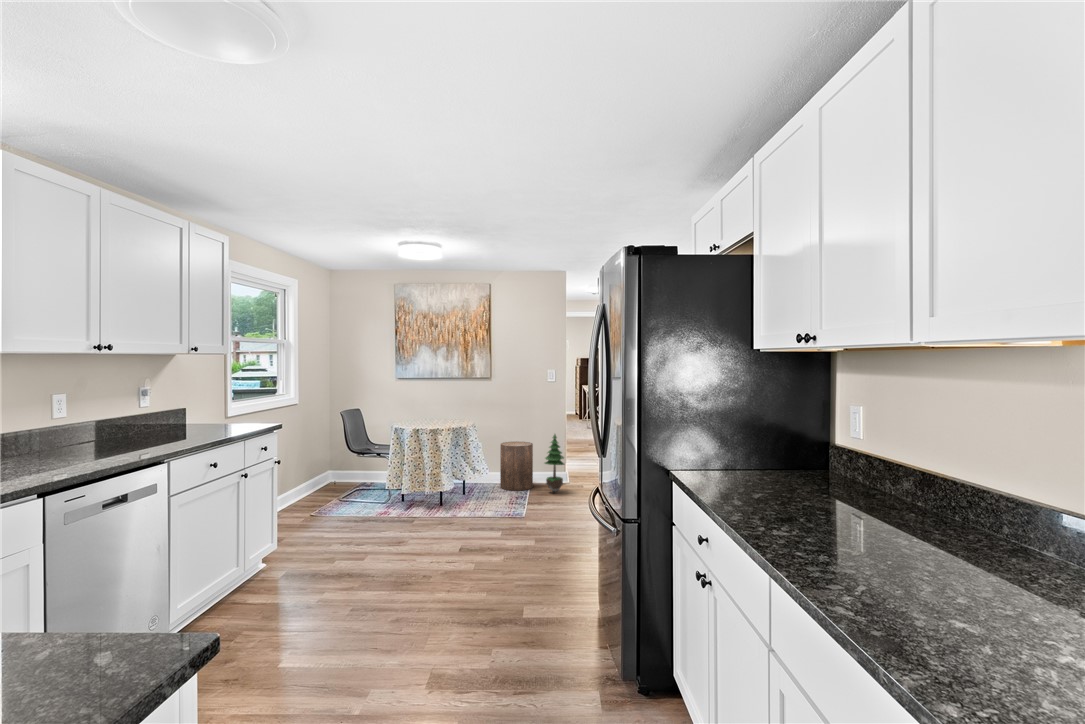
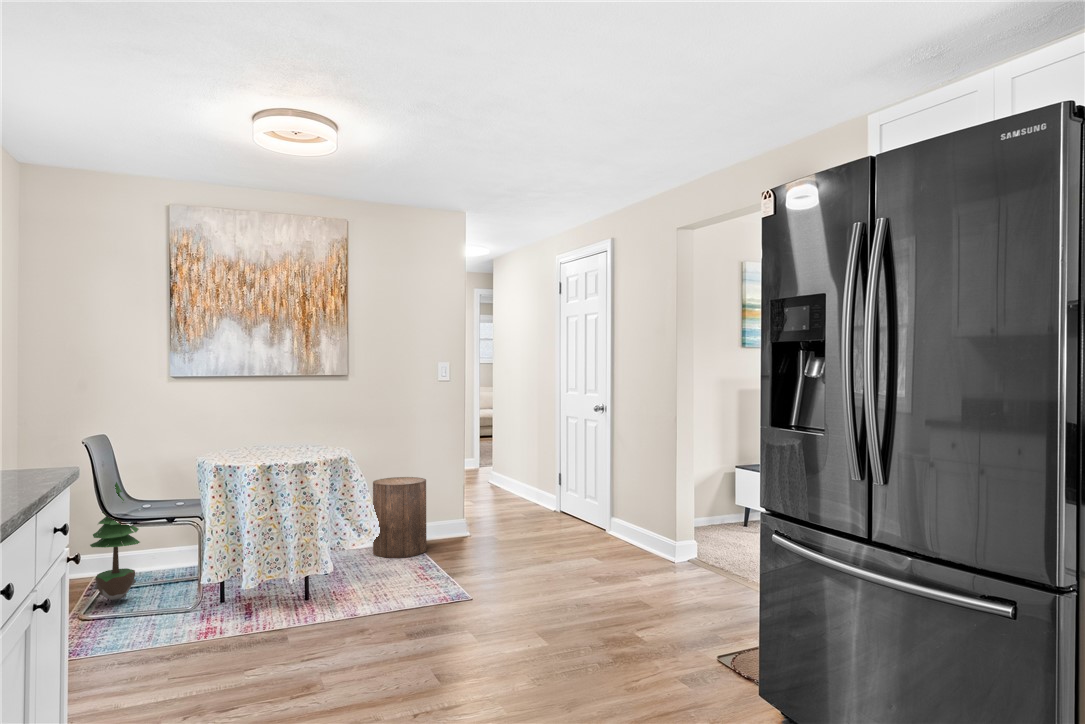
potted tree: present [545,435,564,492] -> present [90,482,140,602]

